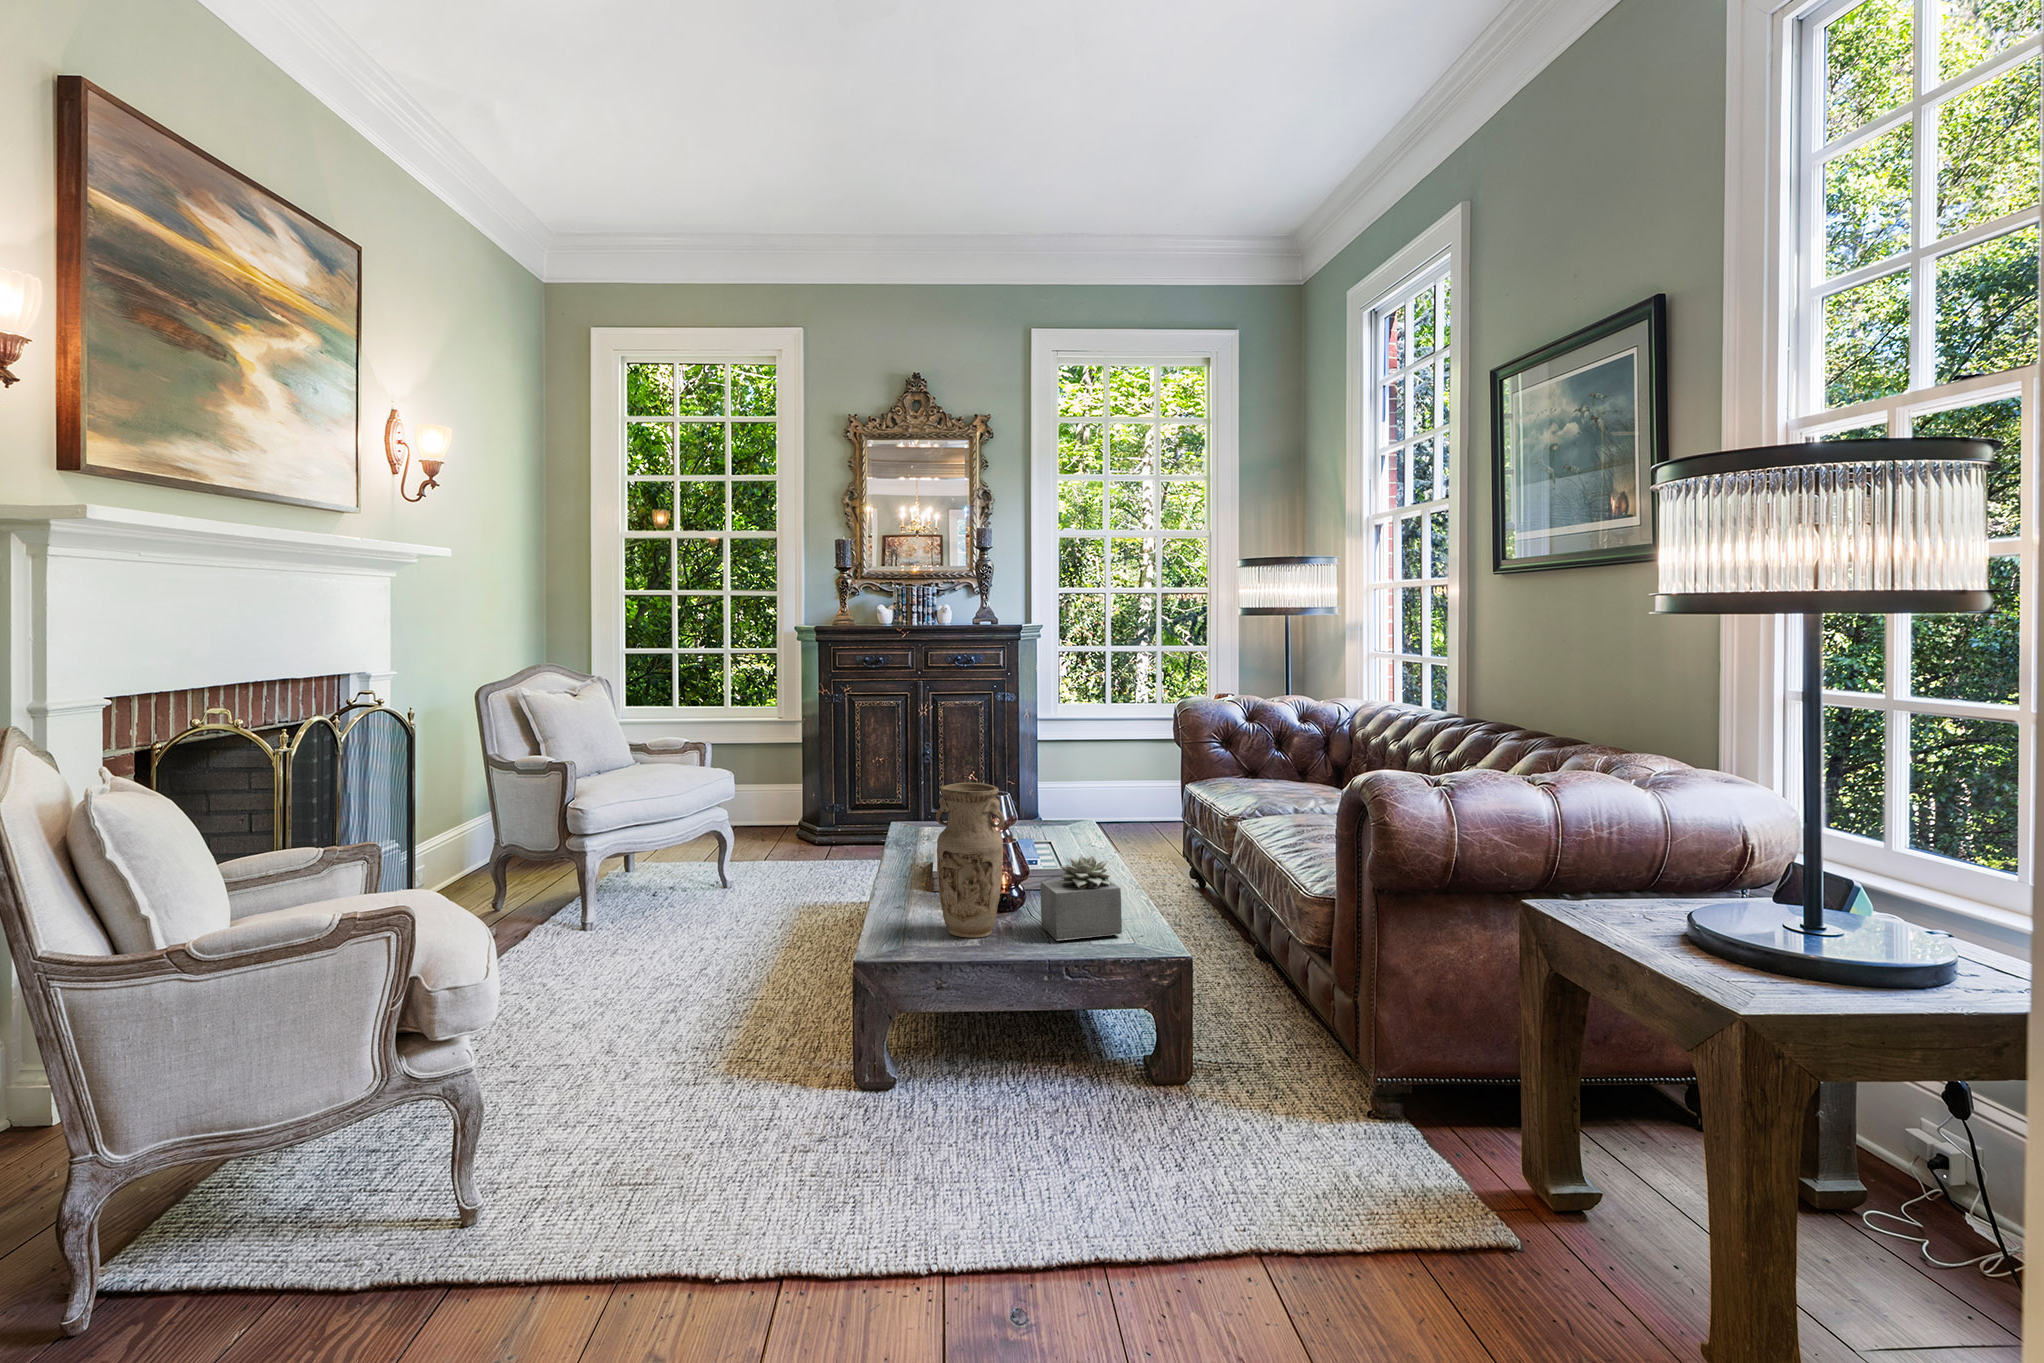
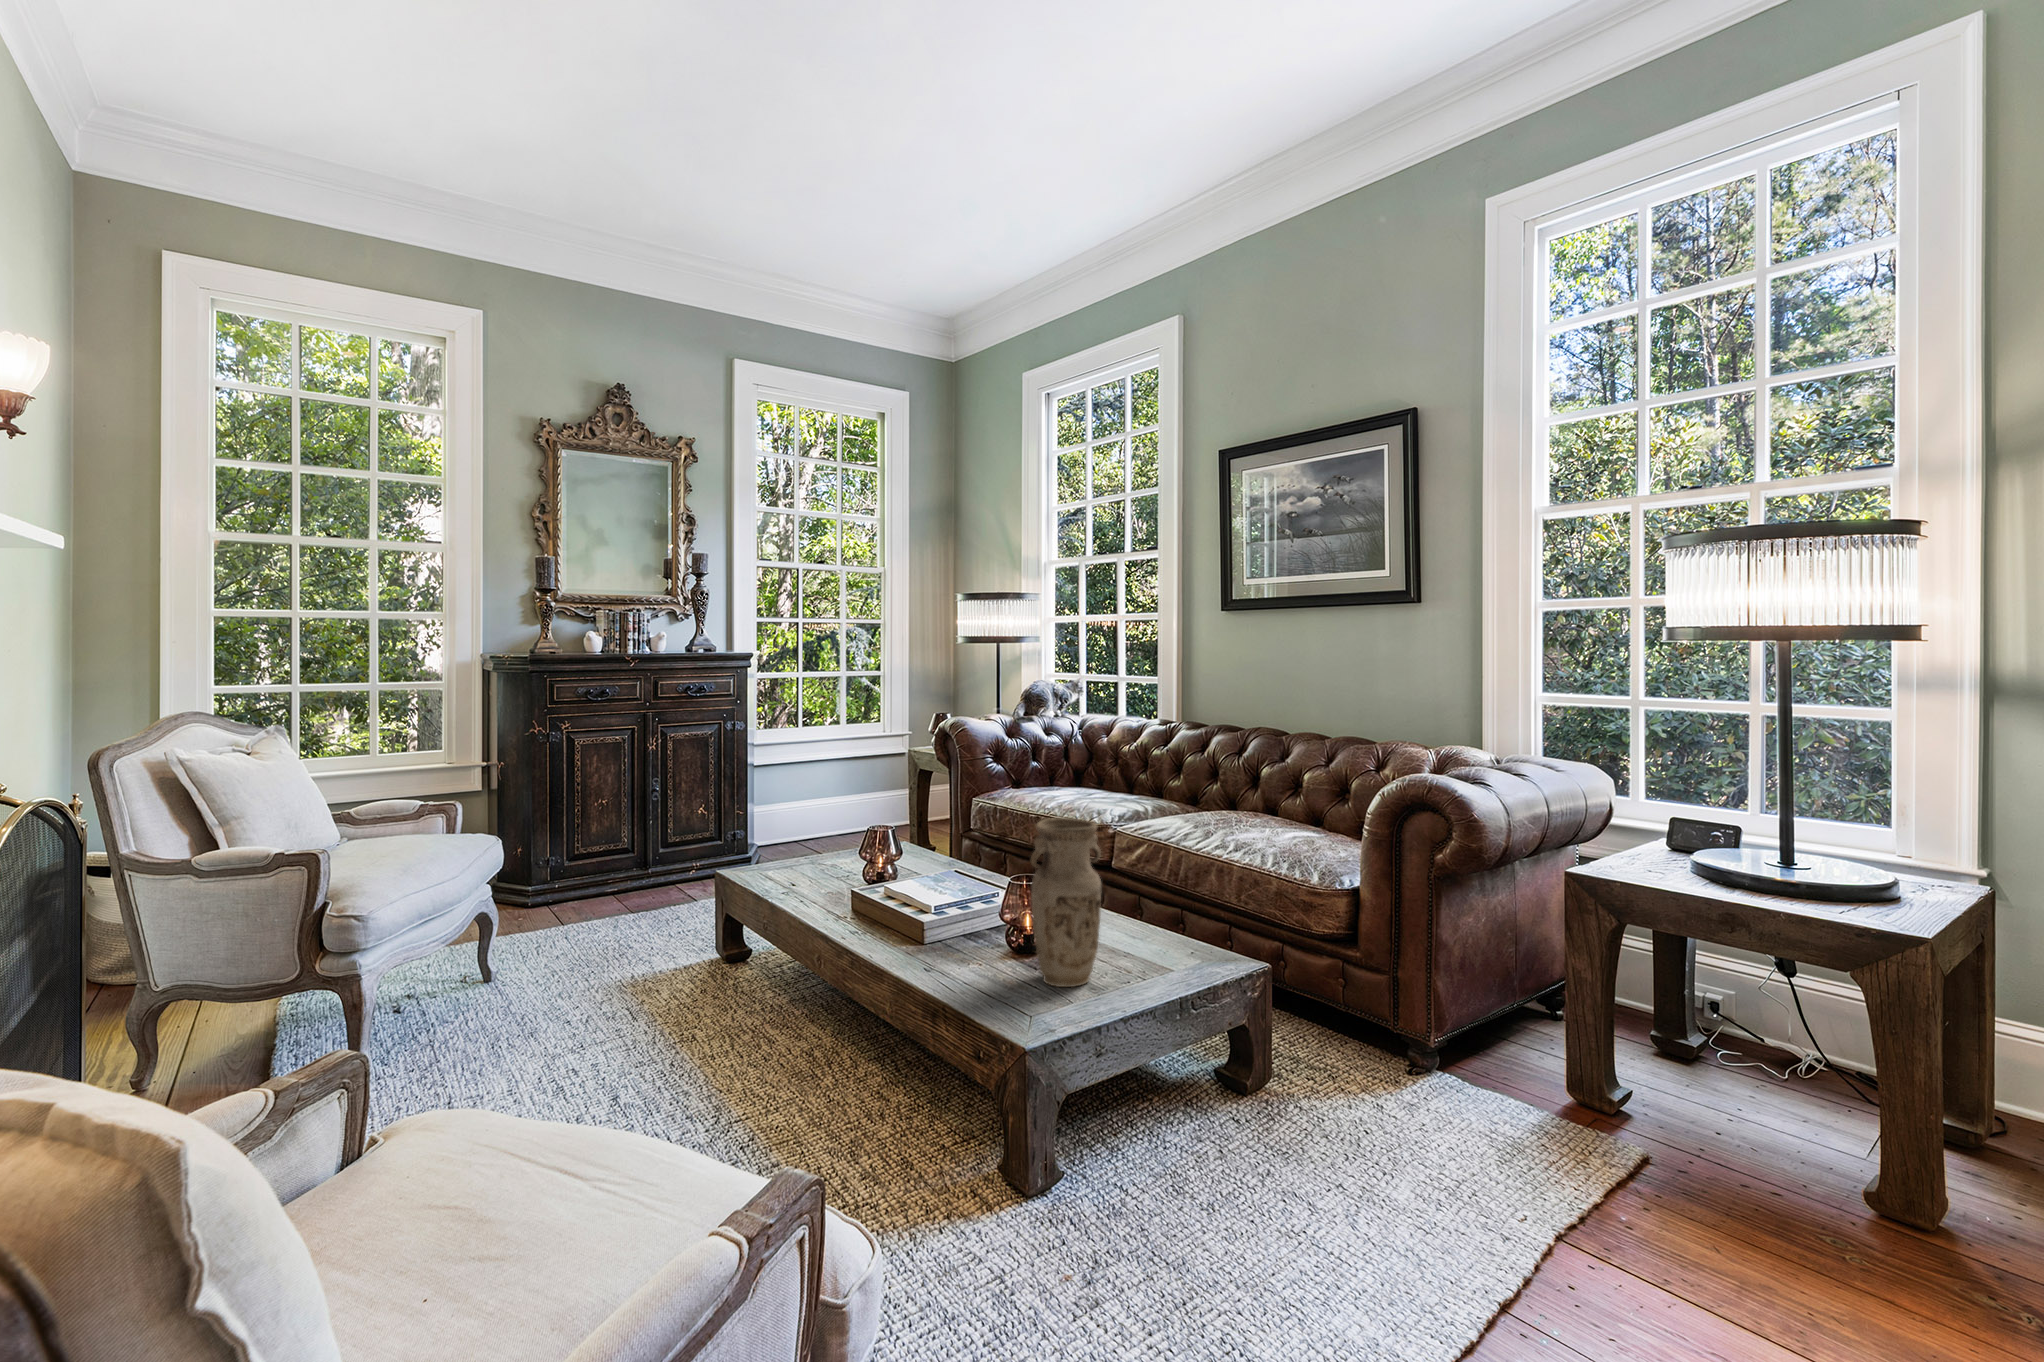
succulent plant: present [1040,854,1123,940] -> none [1107,876,1189,969]

